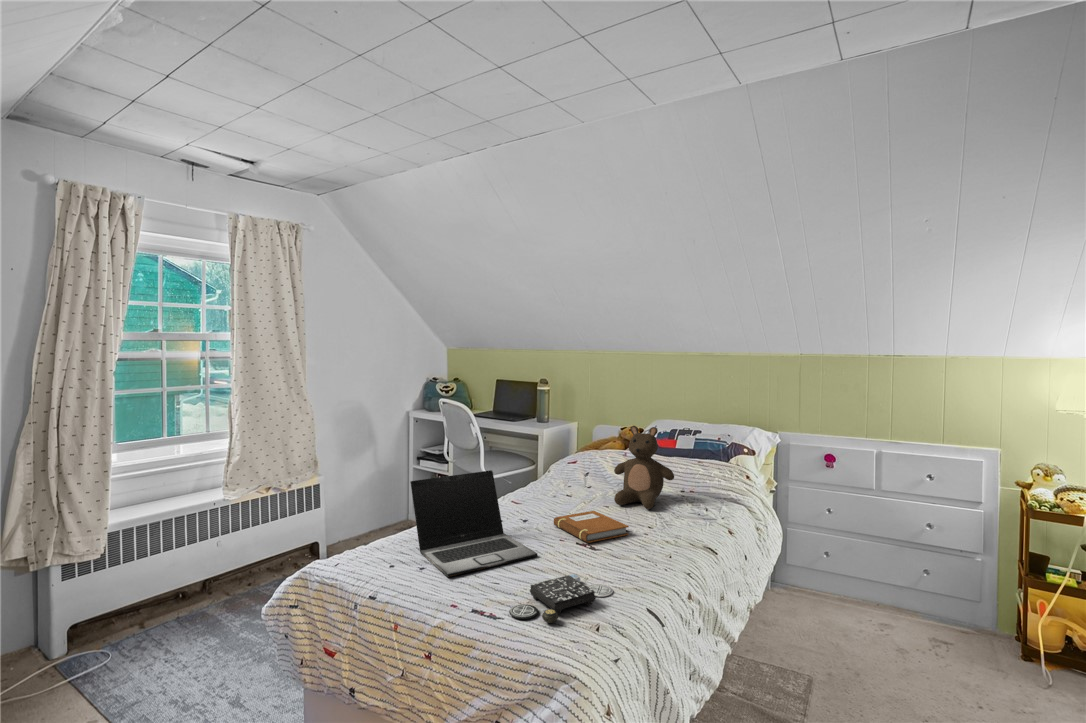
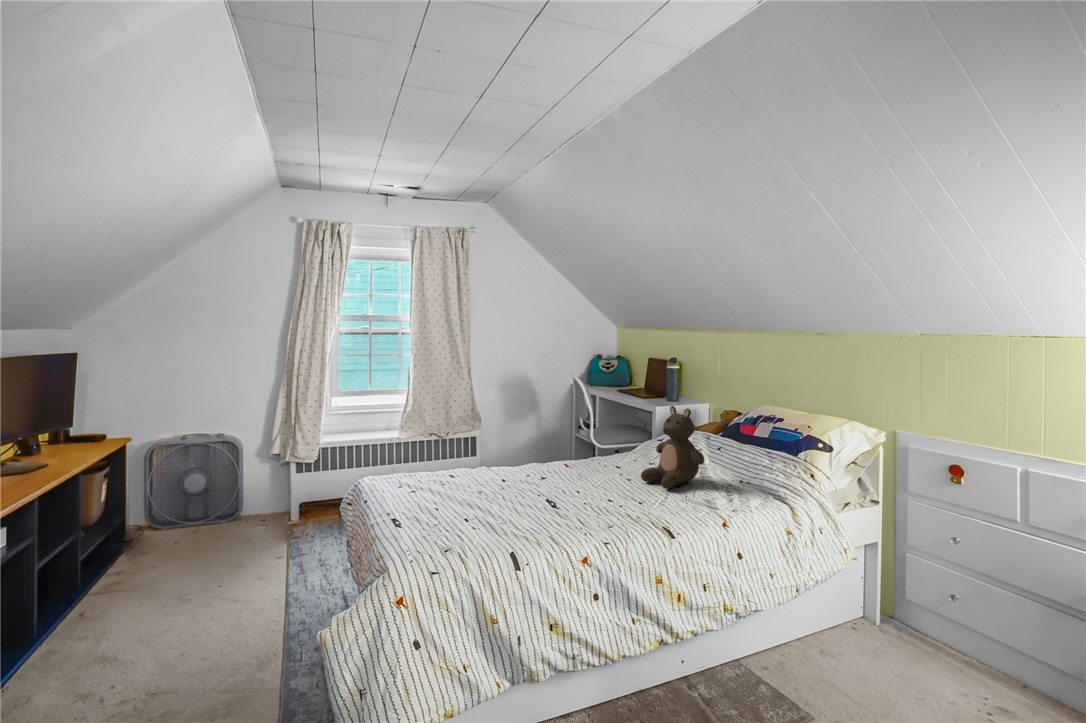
laptop: present [410,470,537,577] -> none [426,431,512,506]
notebook: present [554,511,629,543] -> none [560,480,610,505]
board game: present [509,574,613,623] -> none [423,520,522,548]

